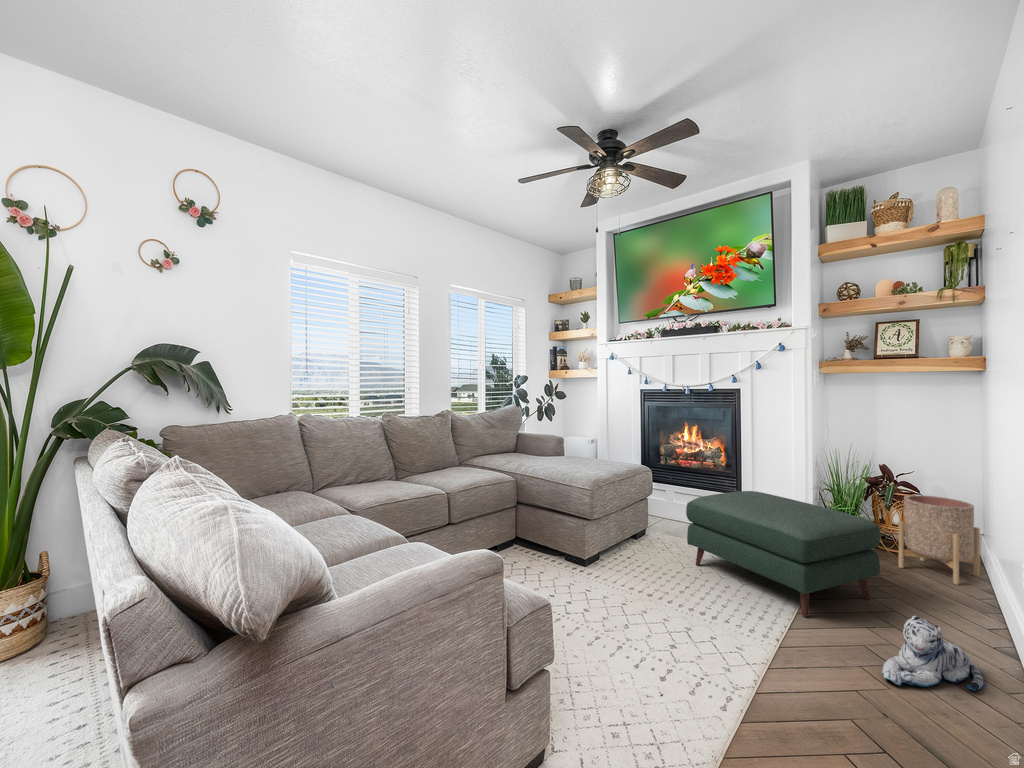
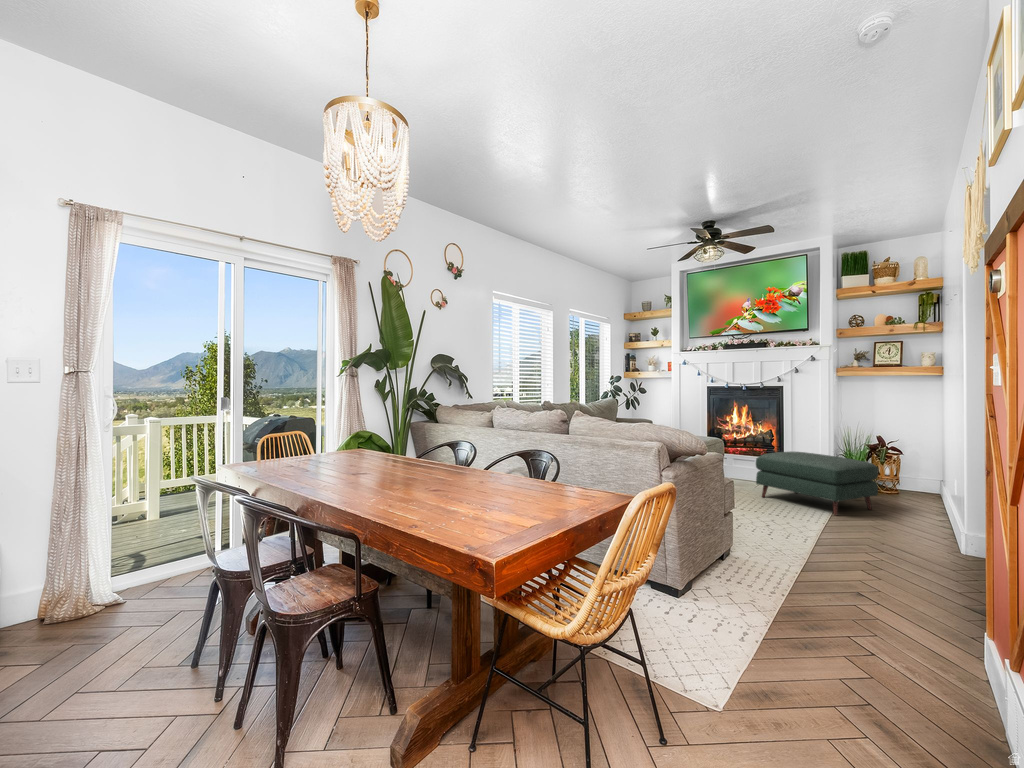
planter: present [899,495,980,585] -> none [889,454,938,505]
plush toy: present [882,616,984,691] -> none [880,502,932,536]

